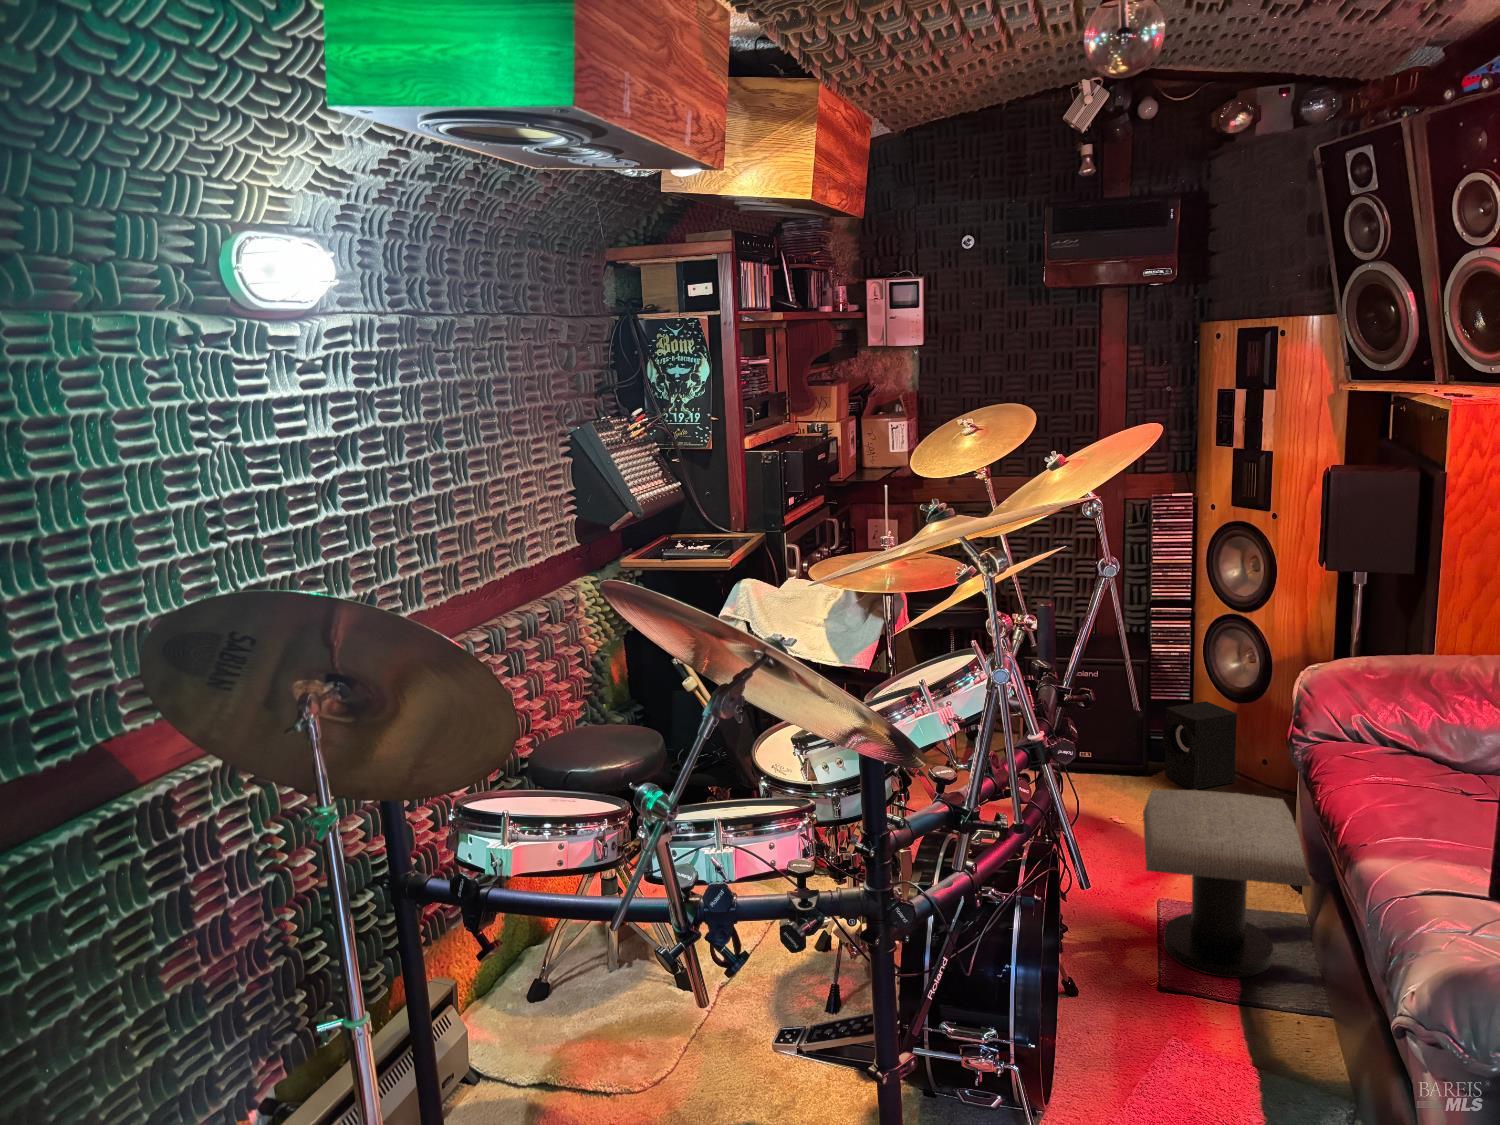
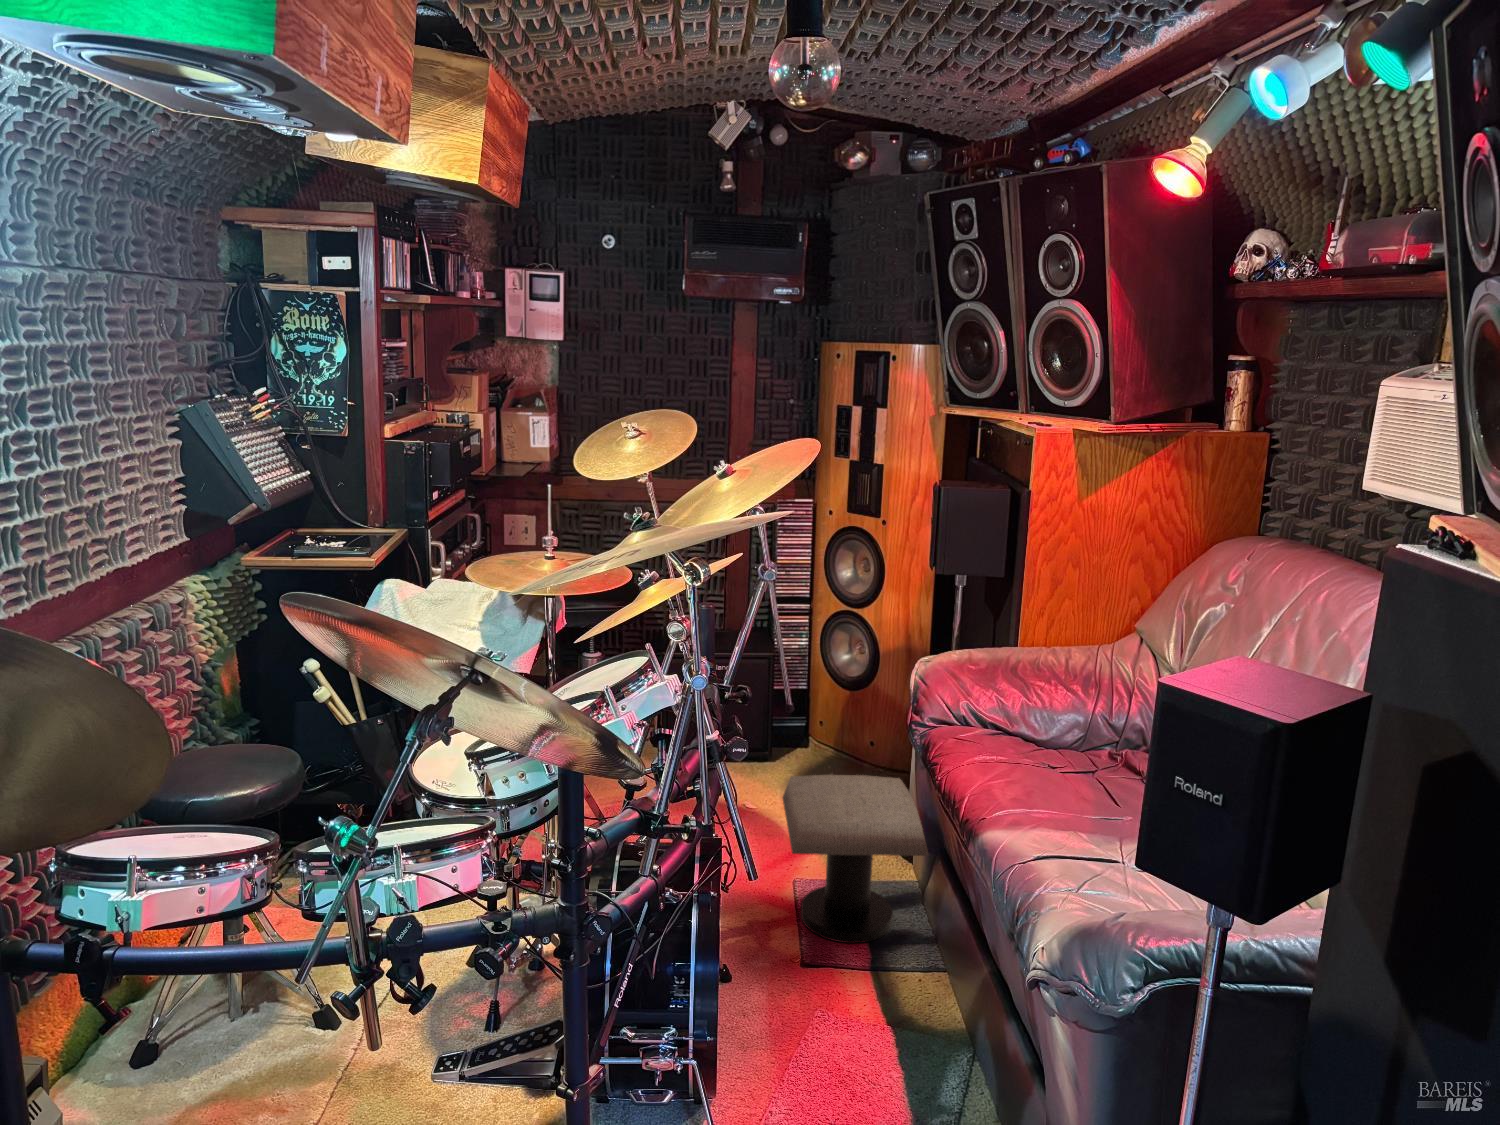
speaker: present [1163,701,1237,790] -> none [785,689,848,771]

